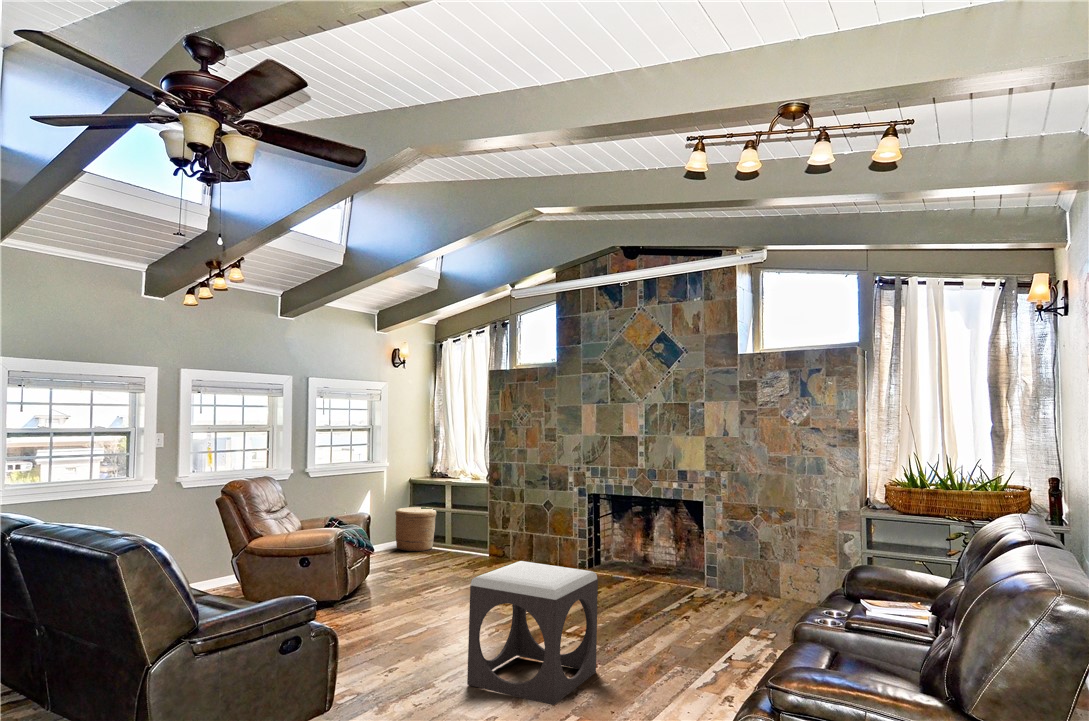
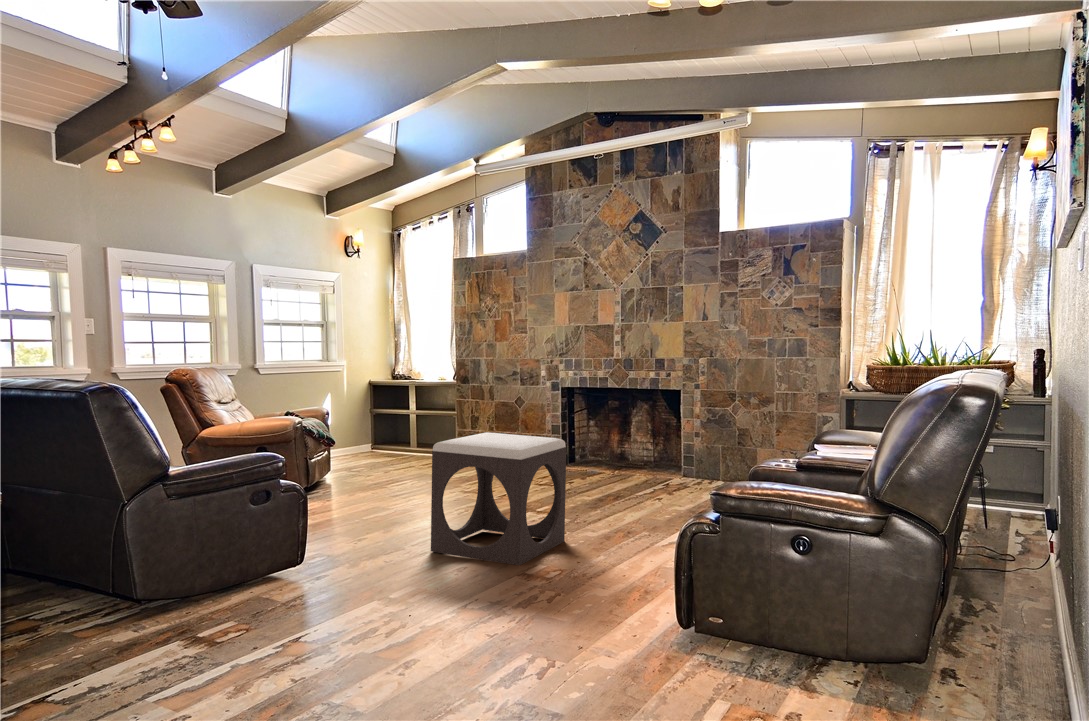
woven basket: present [395,507,436,551] -> none [355,409,399,454]

